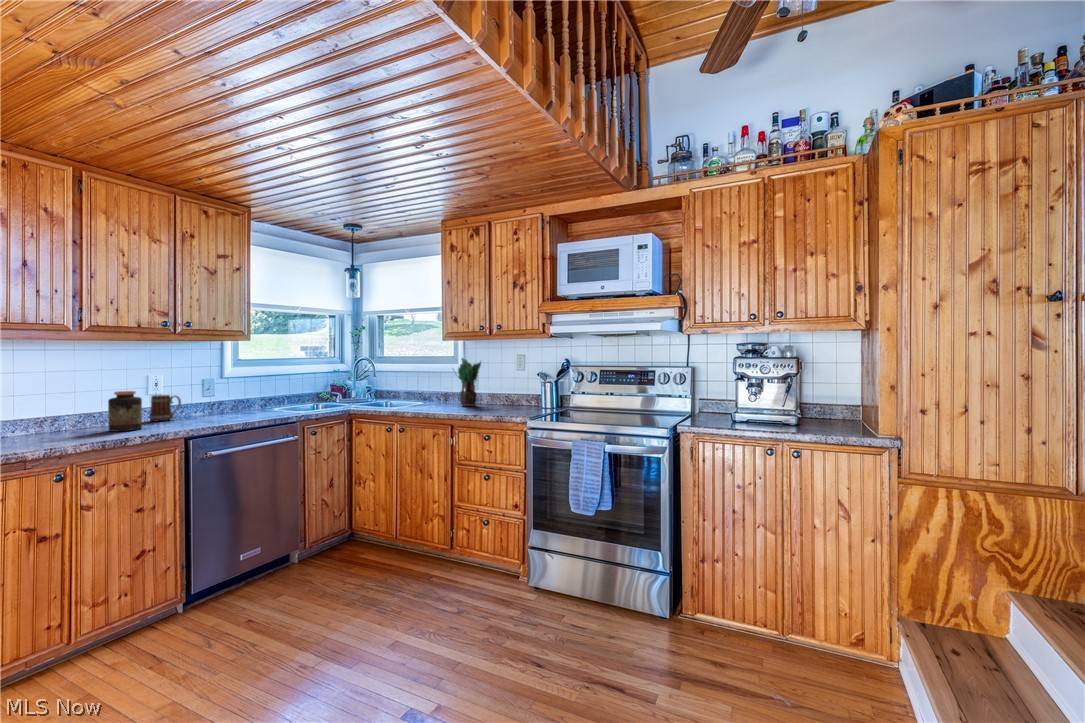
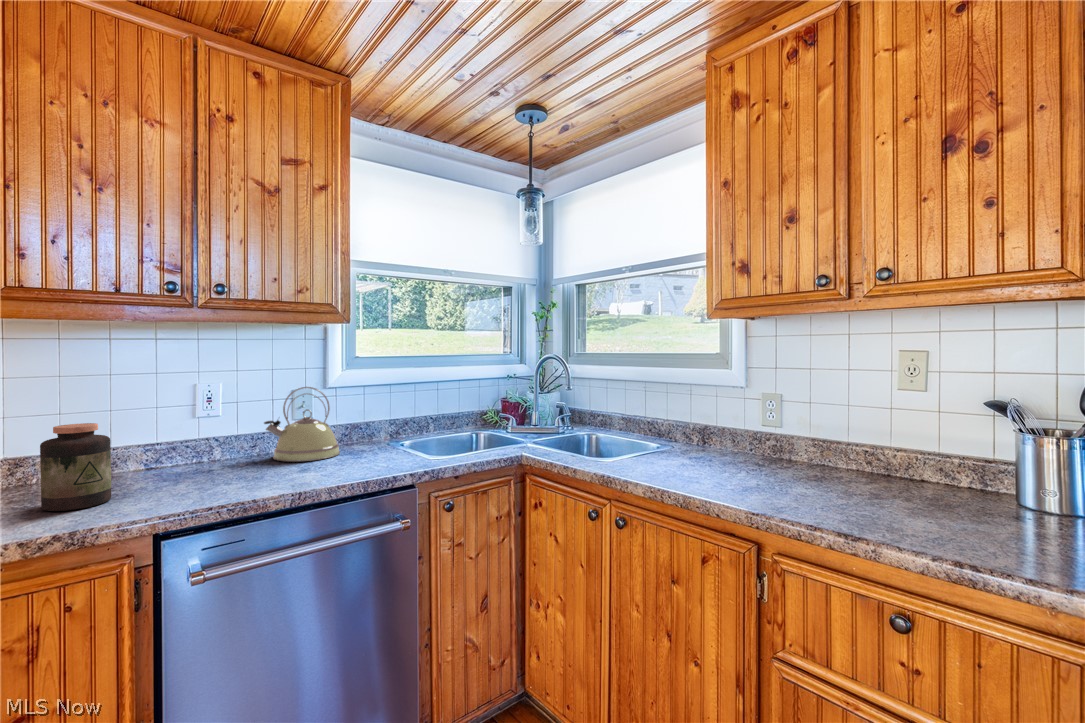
potted plant: present [458,358,481,406] -> none [736,356,808,471]
kettle: none [196,376,242,416] -> present [264,387,340,462]
mug: present [149,395,181,421] -> none [175,421,224,472]

